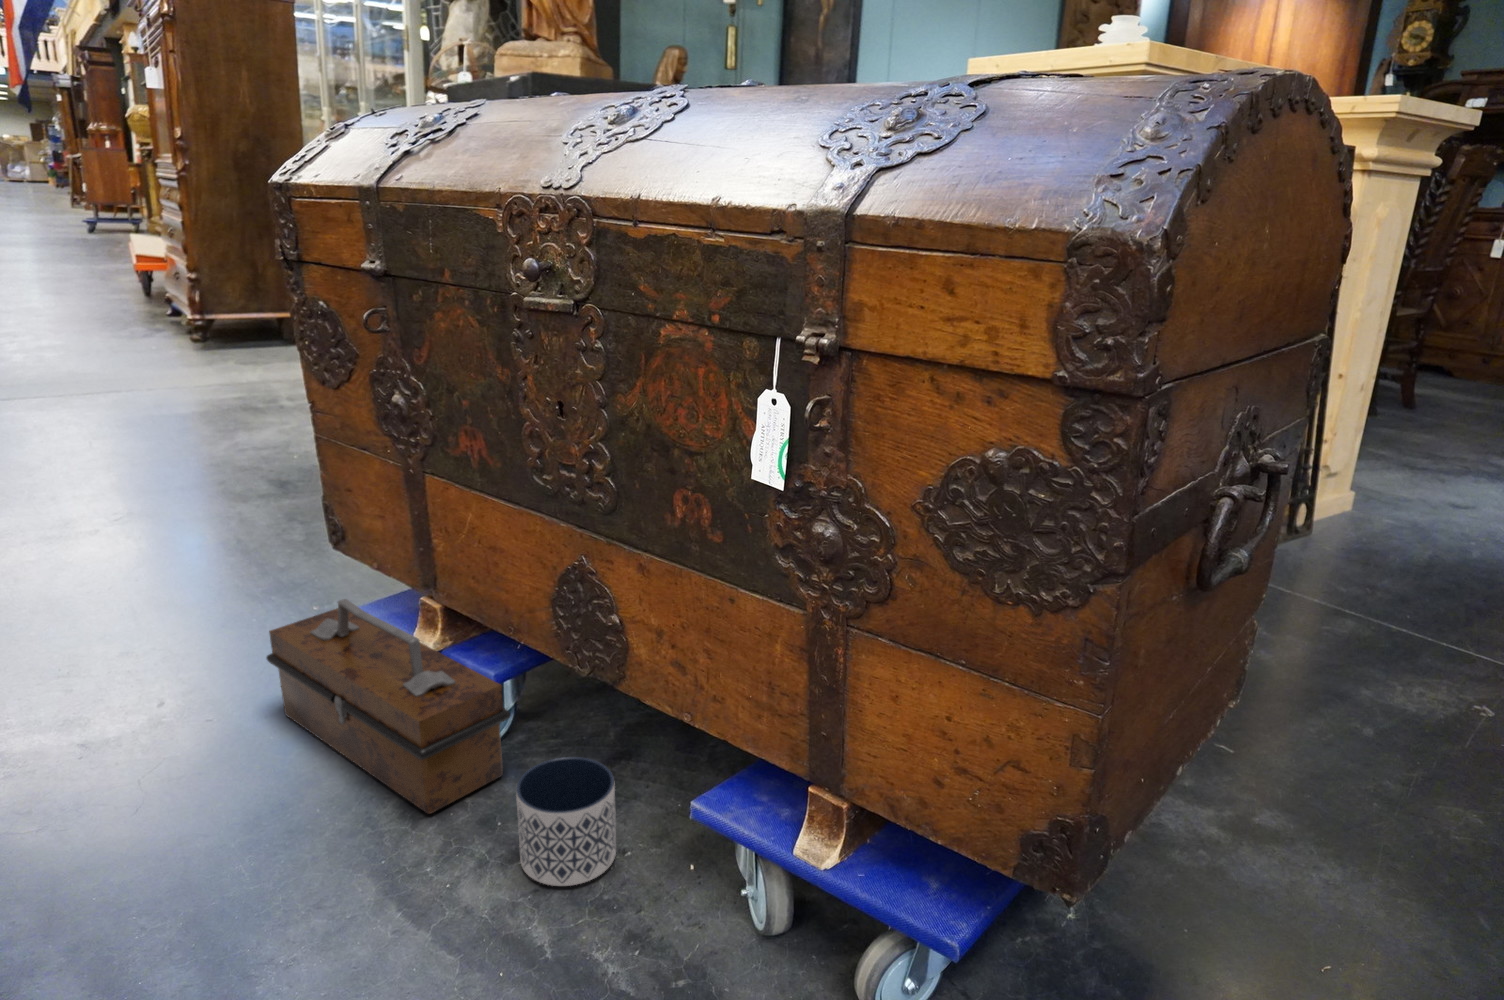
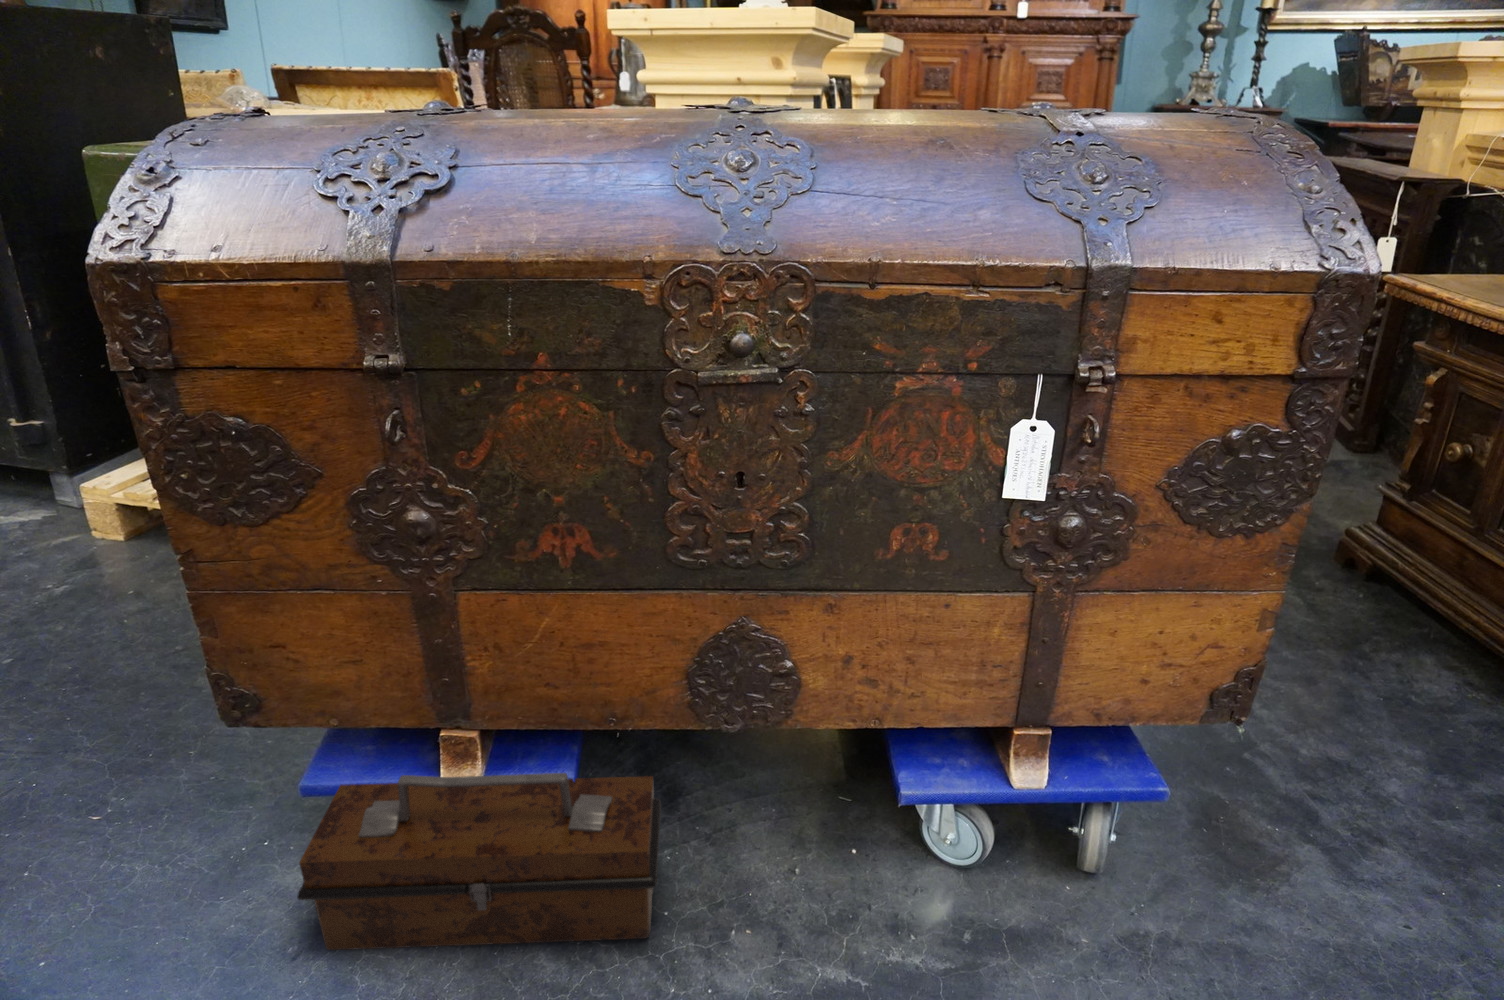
planter: present [516,757,616,886] -> none [758,796,853,926]

